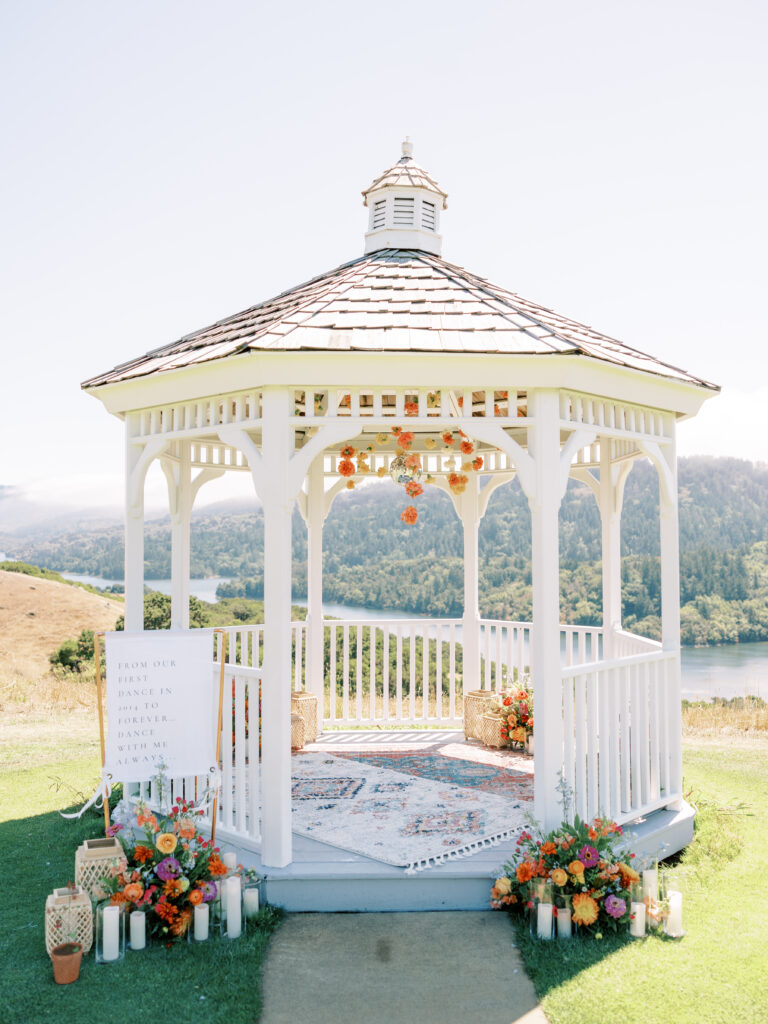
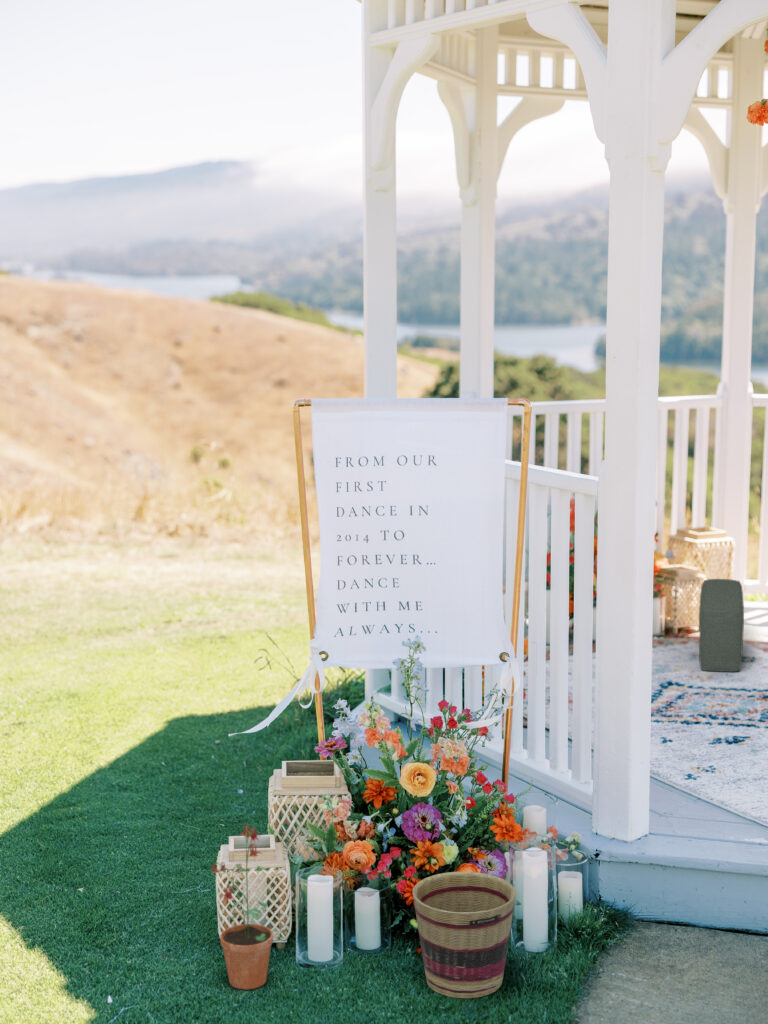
pouf: none [306,720,328,770] -> present [699,579,744,672]
basket: none [167,895,225,970] -> present [413,872,516,998]

